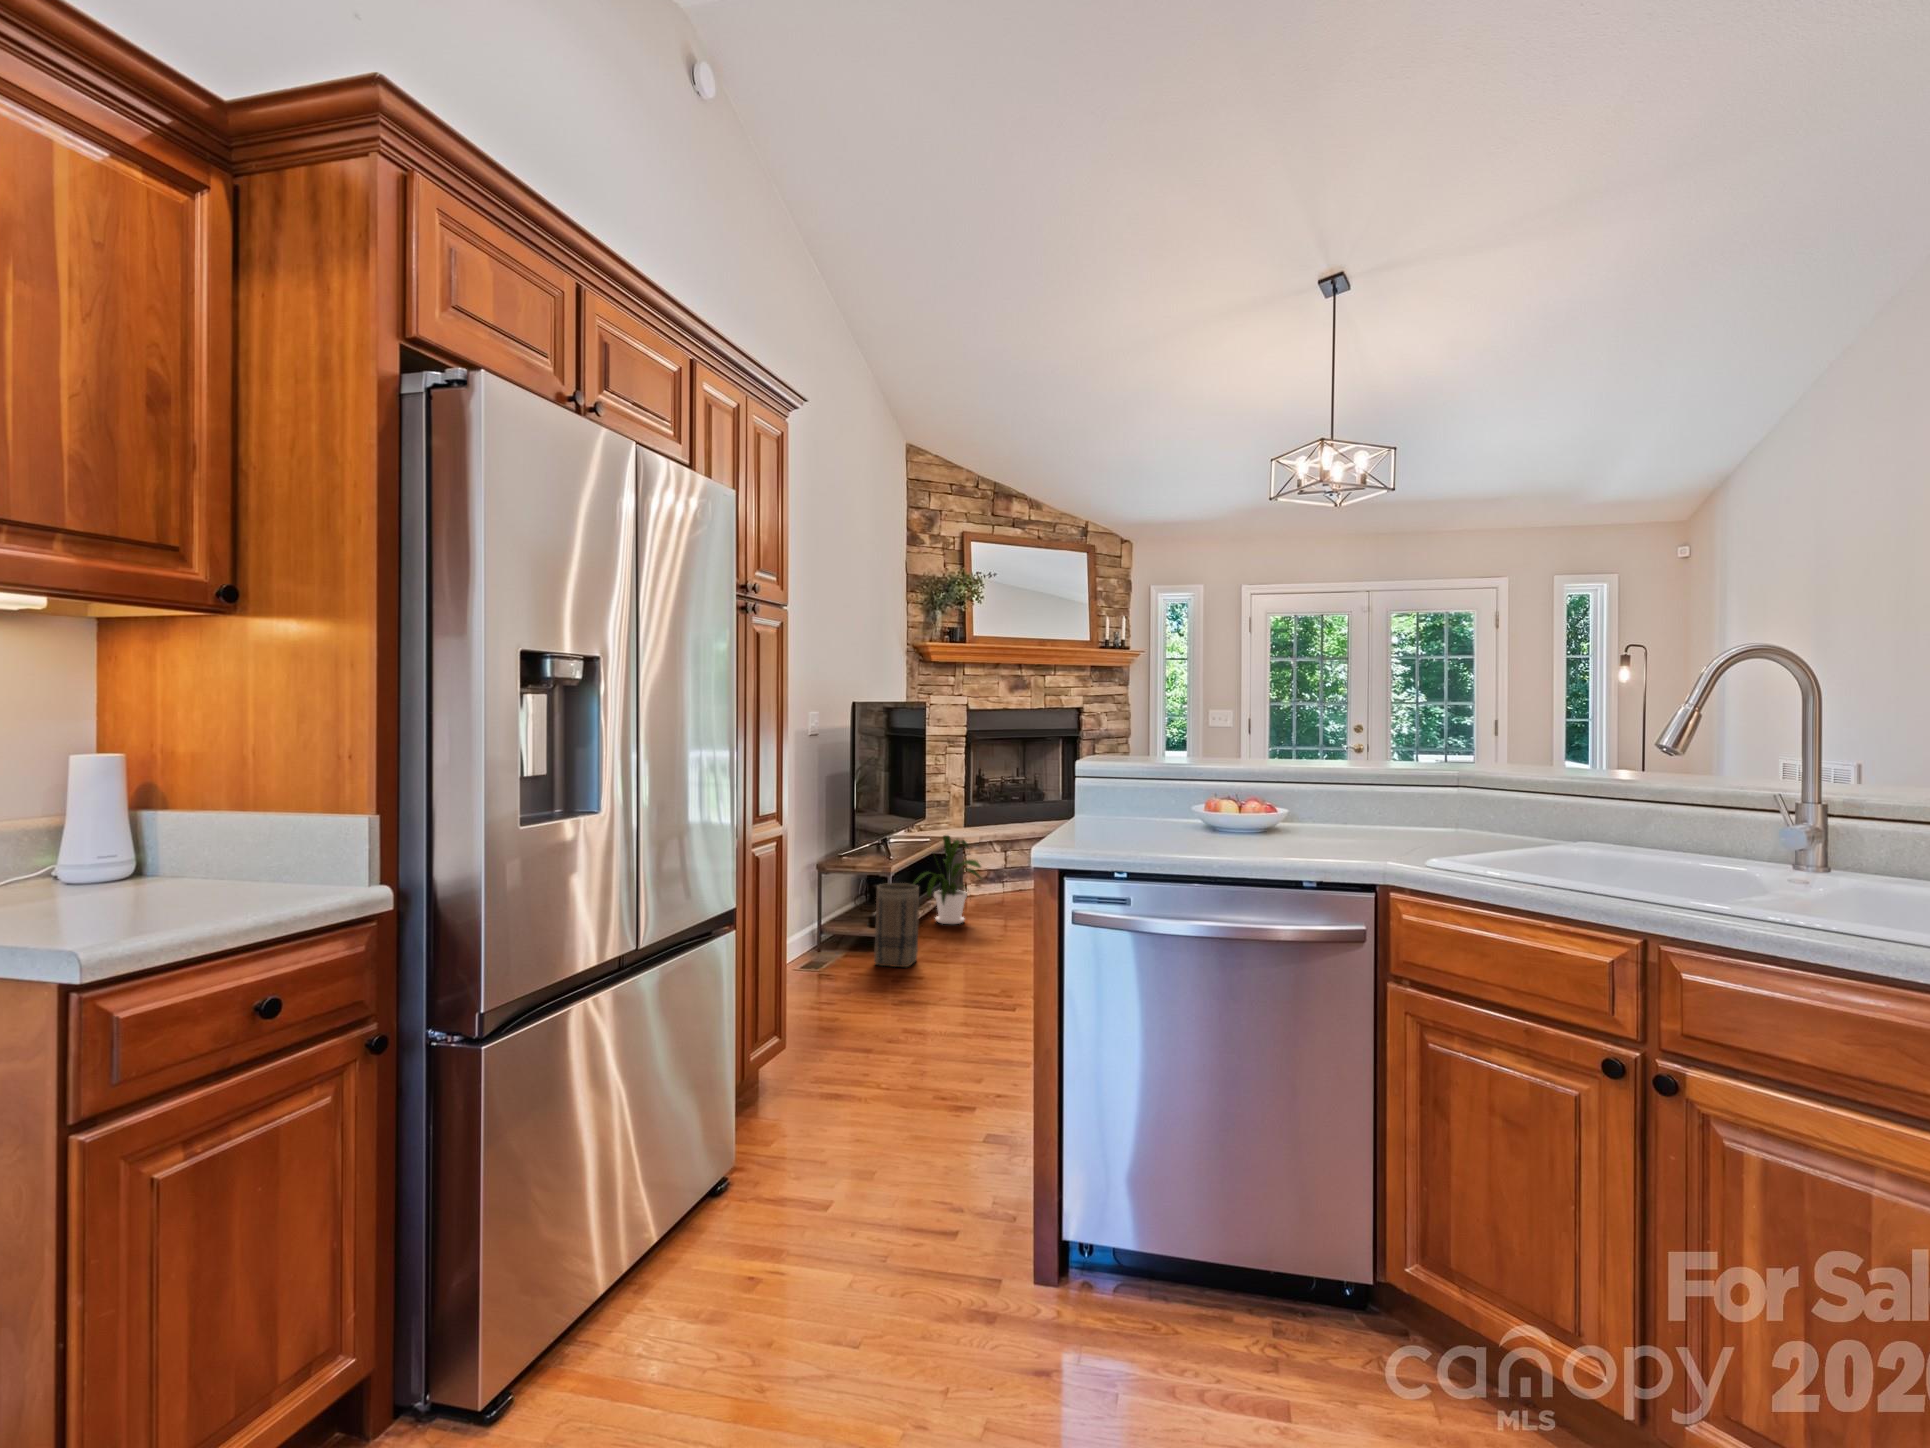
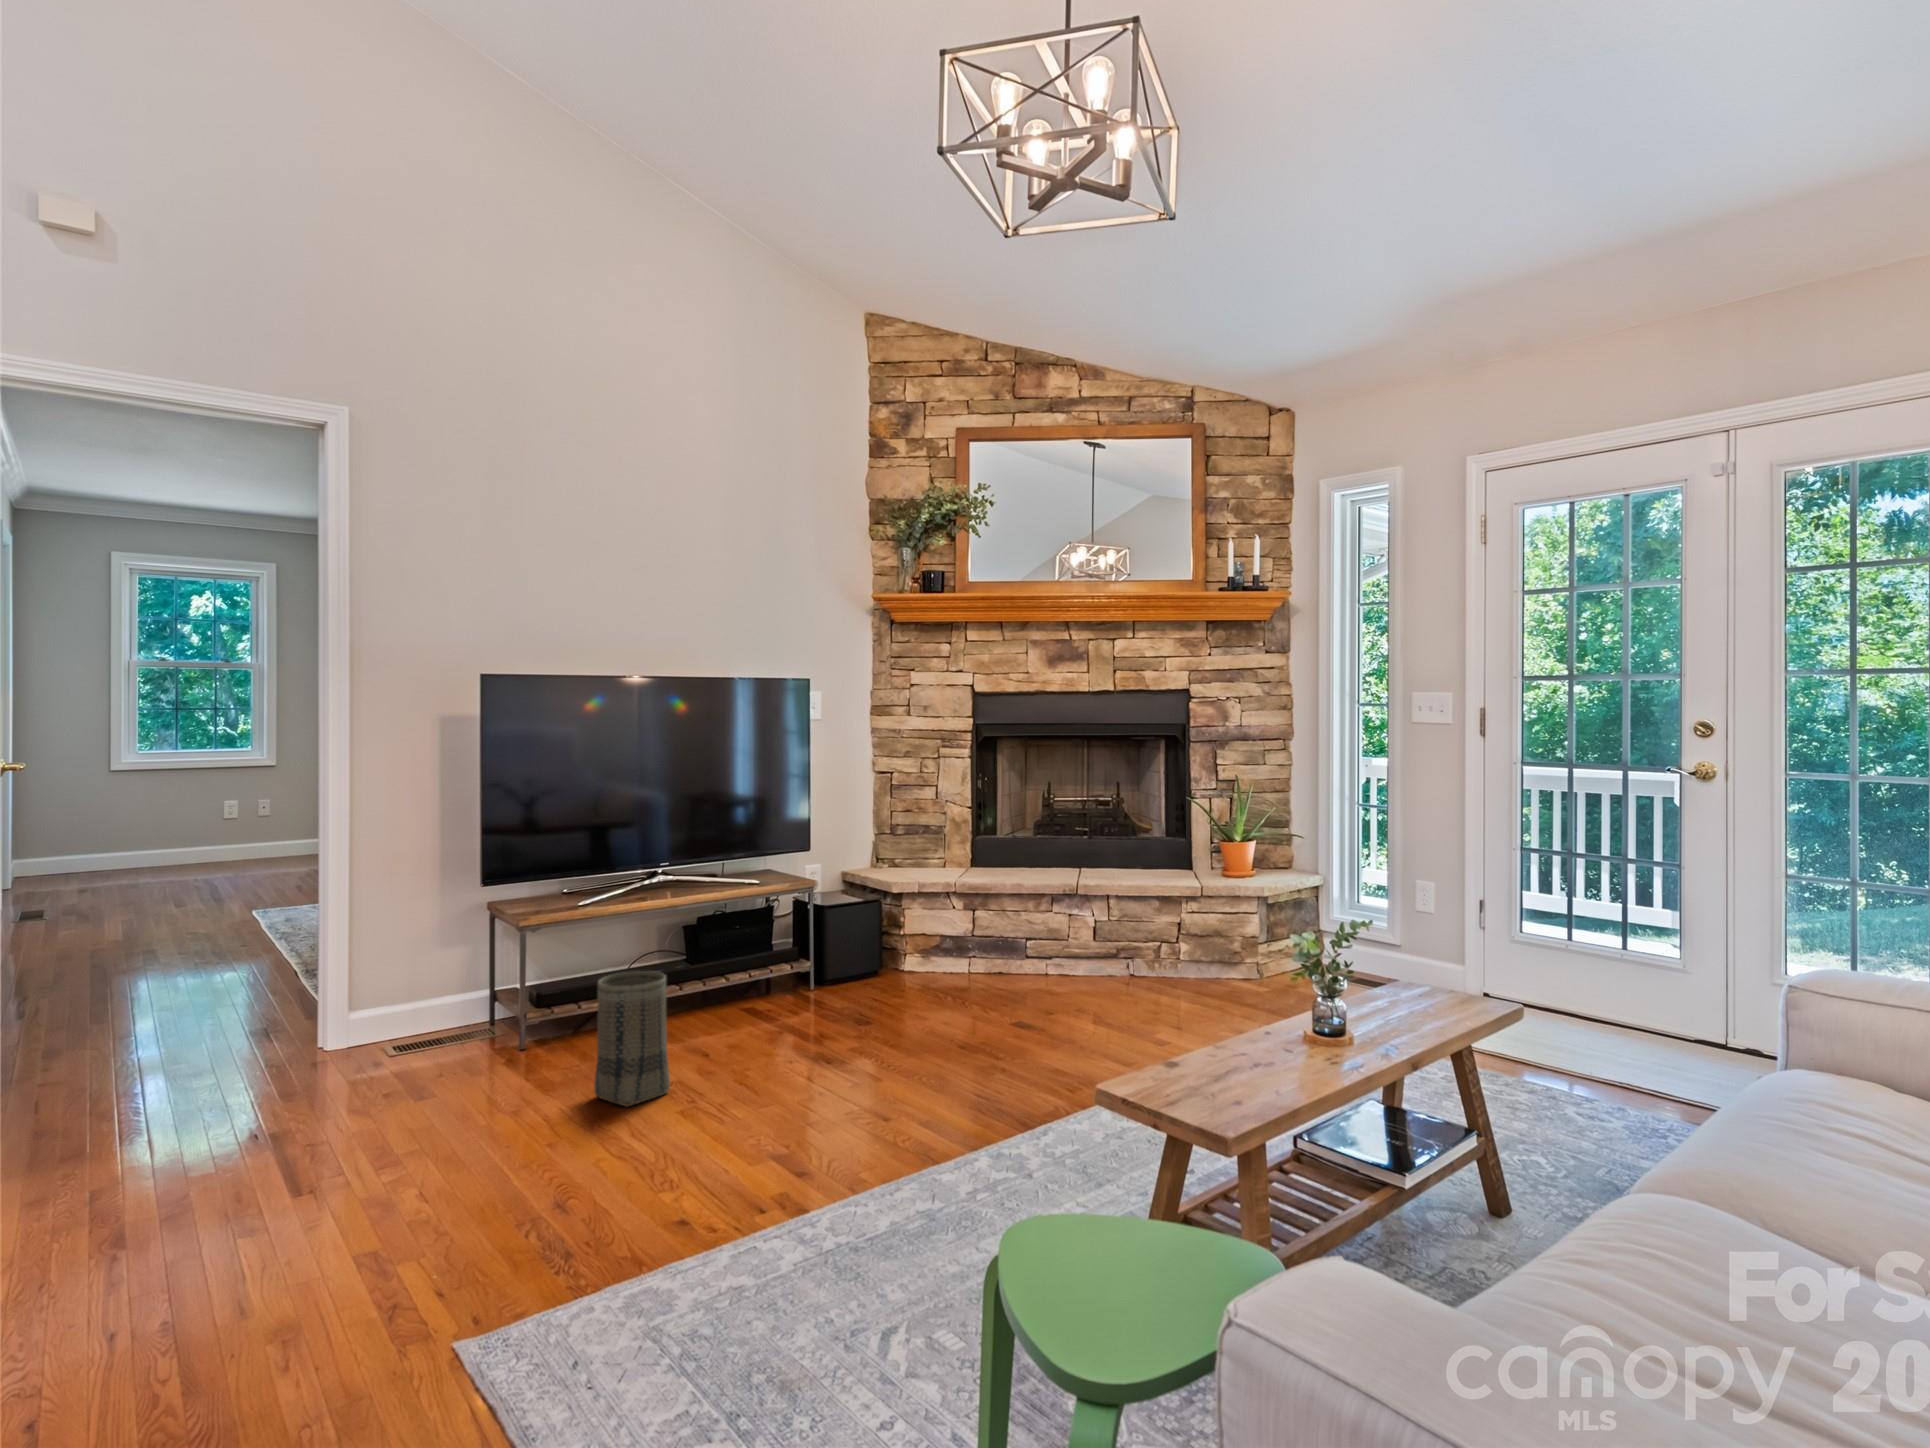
house plant: present [913,835,981,924] -> none [778,891,905,1025]

